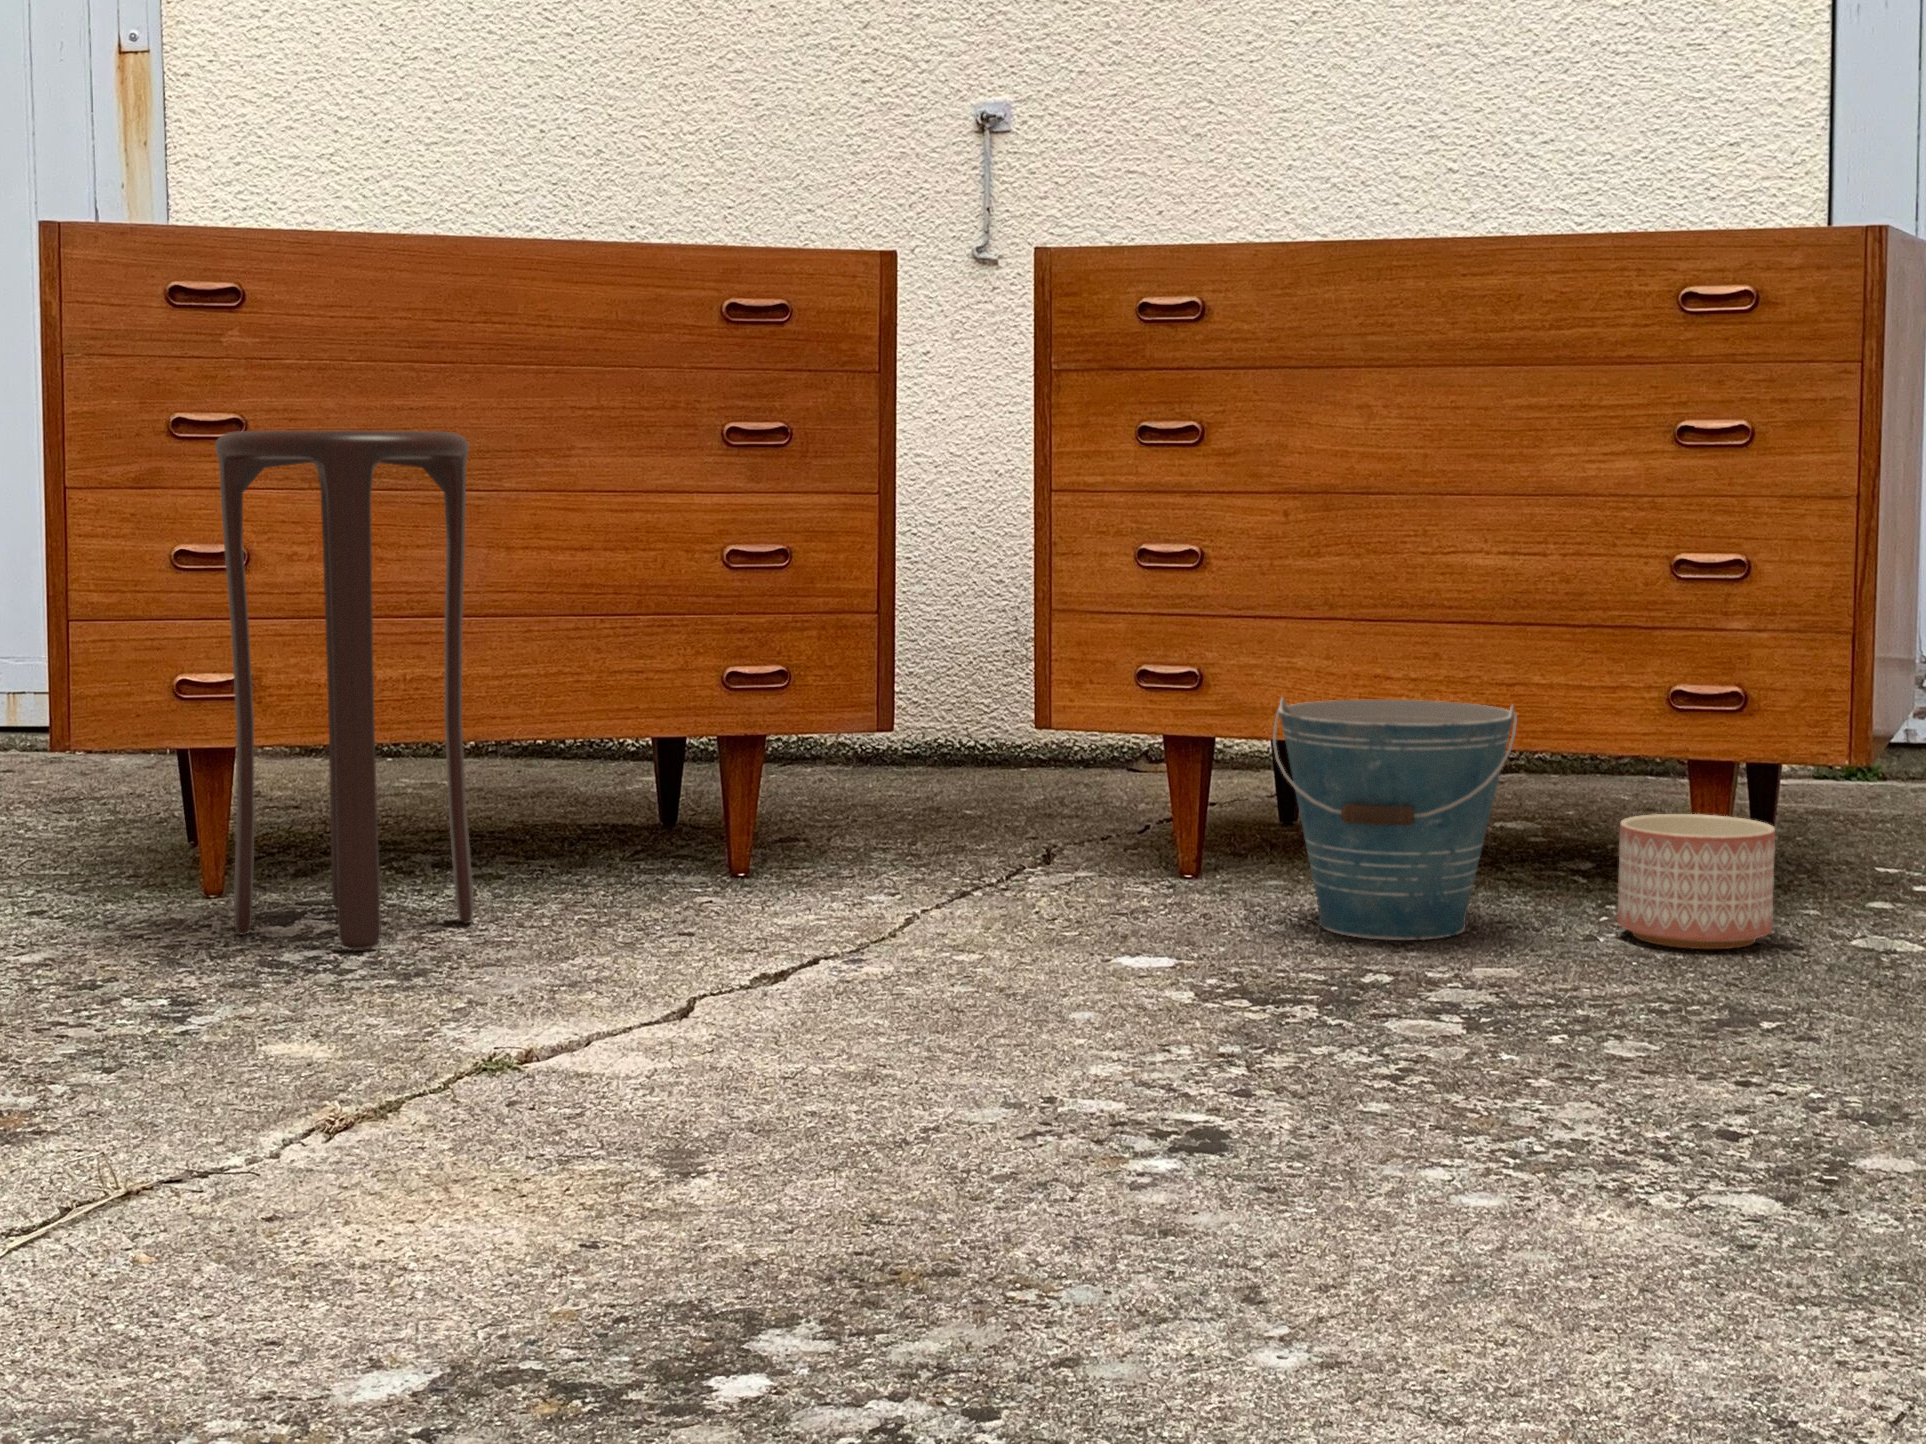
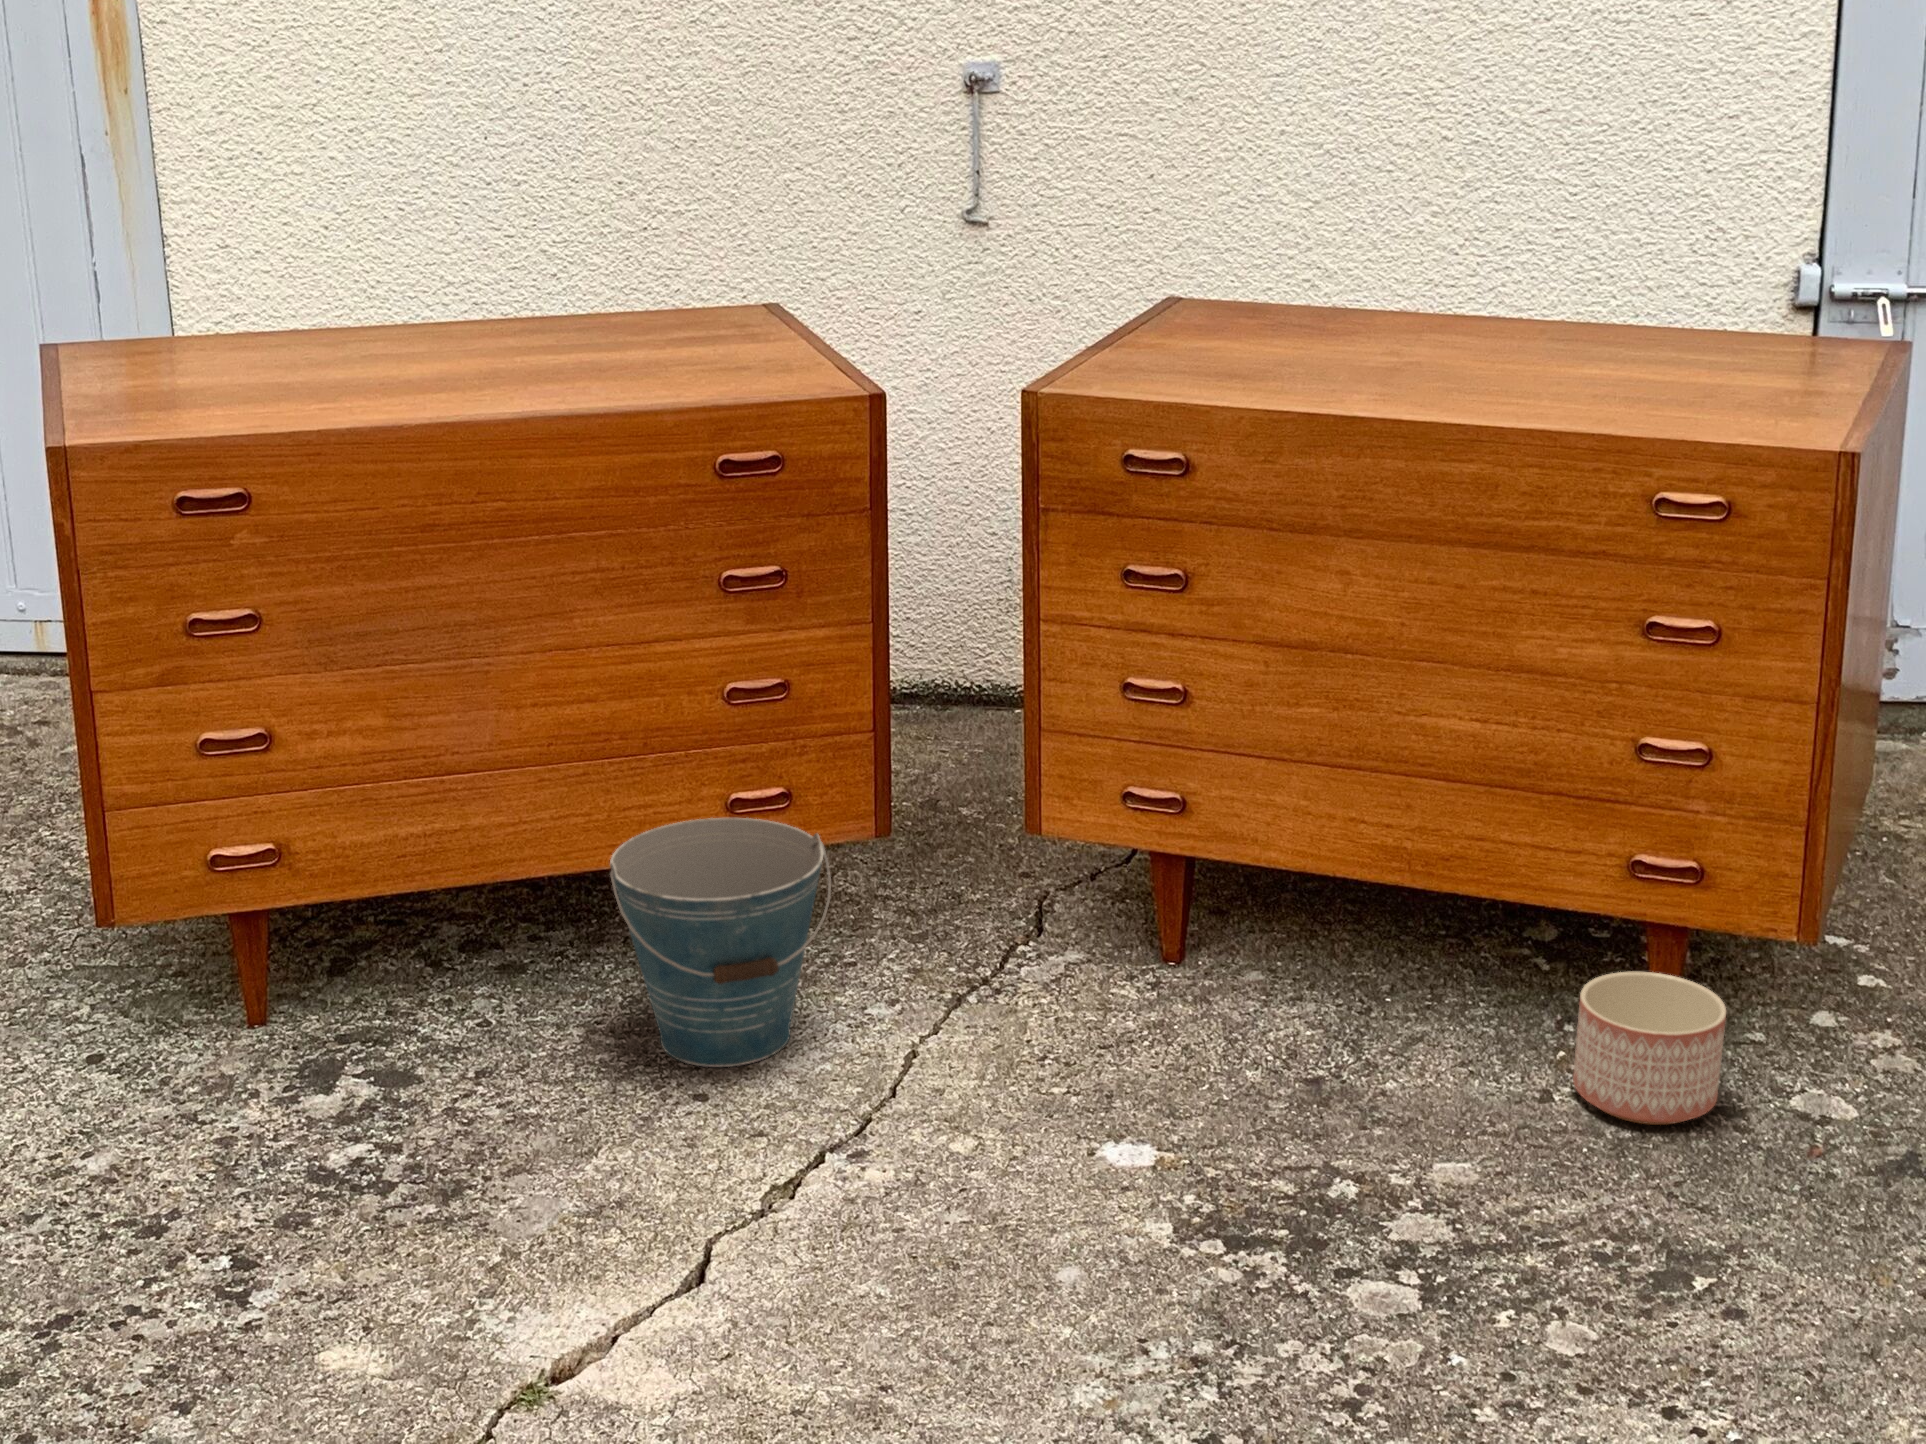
stool: present [215,431,474,949] -> none [229,620,504,1137]
bucket: present [1273,698,1517,940] -> present [610,818,831,1067]

